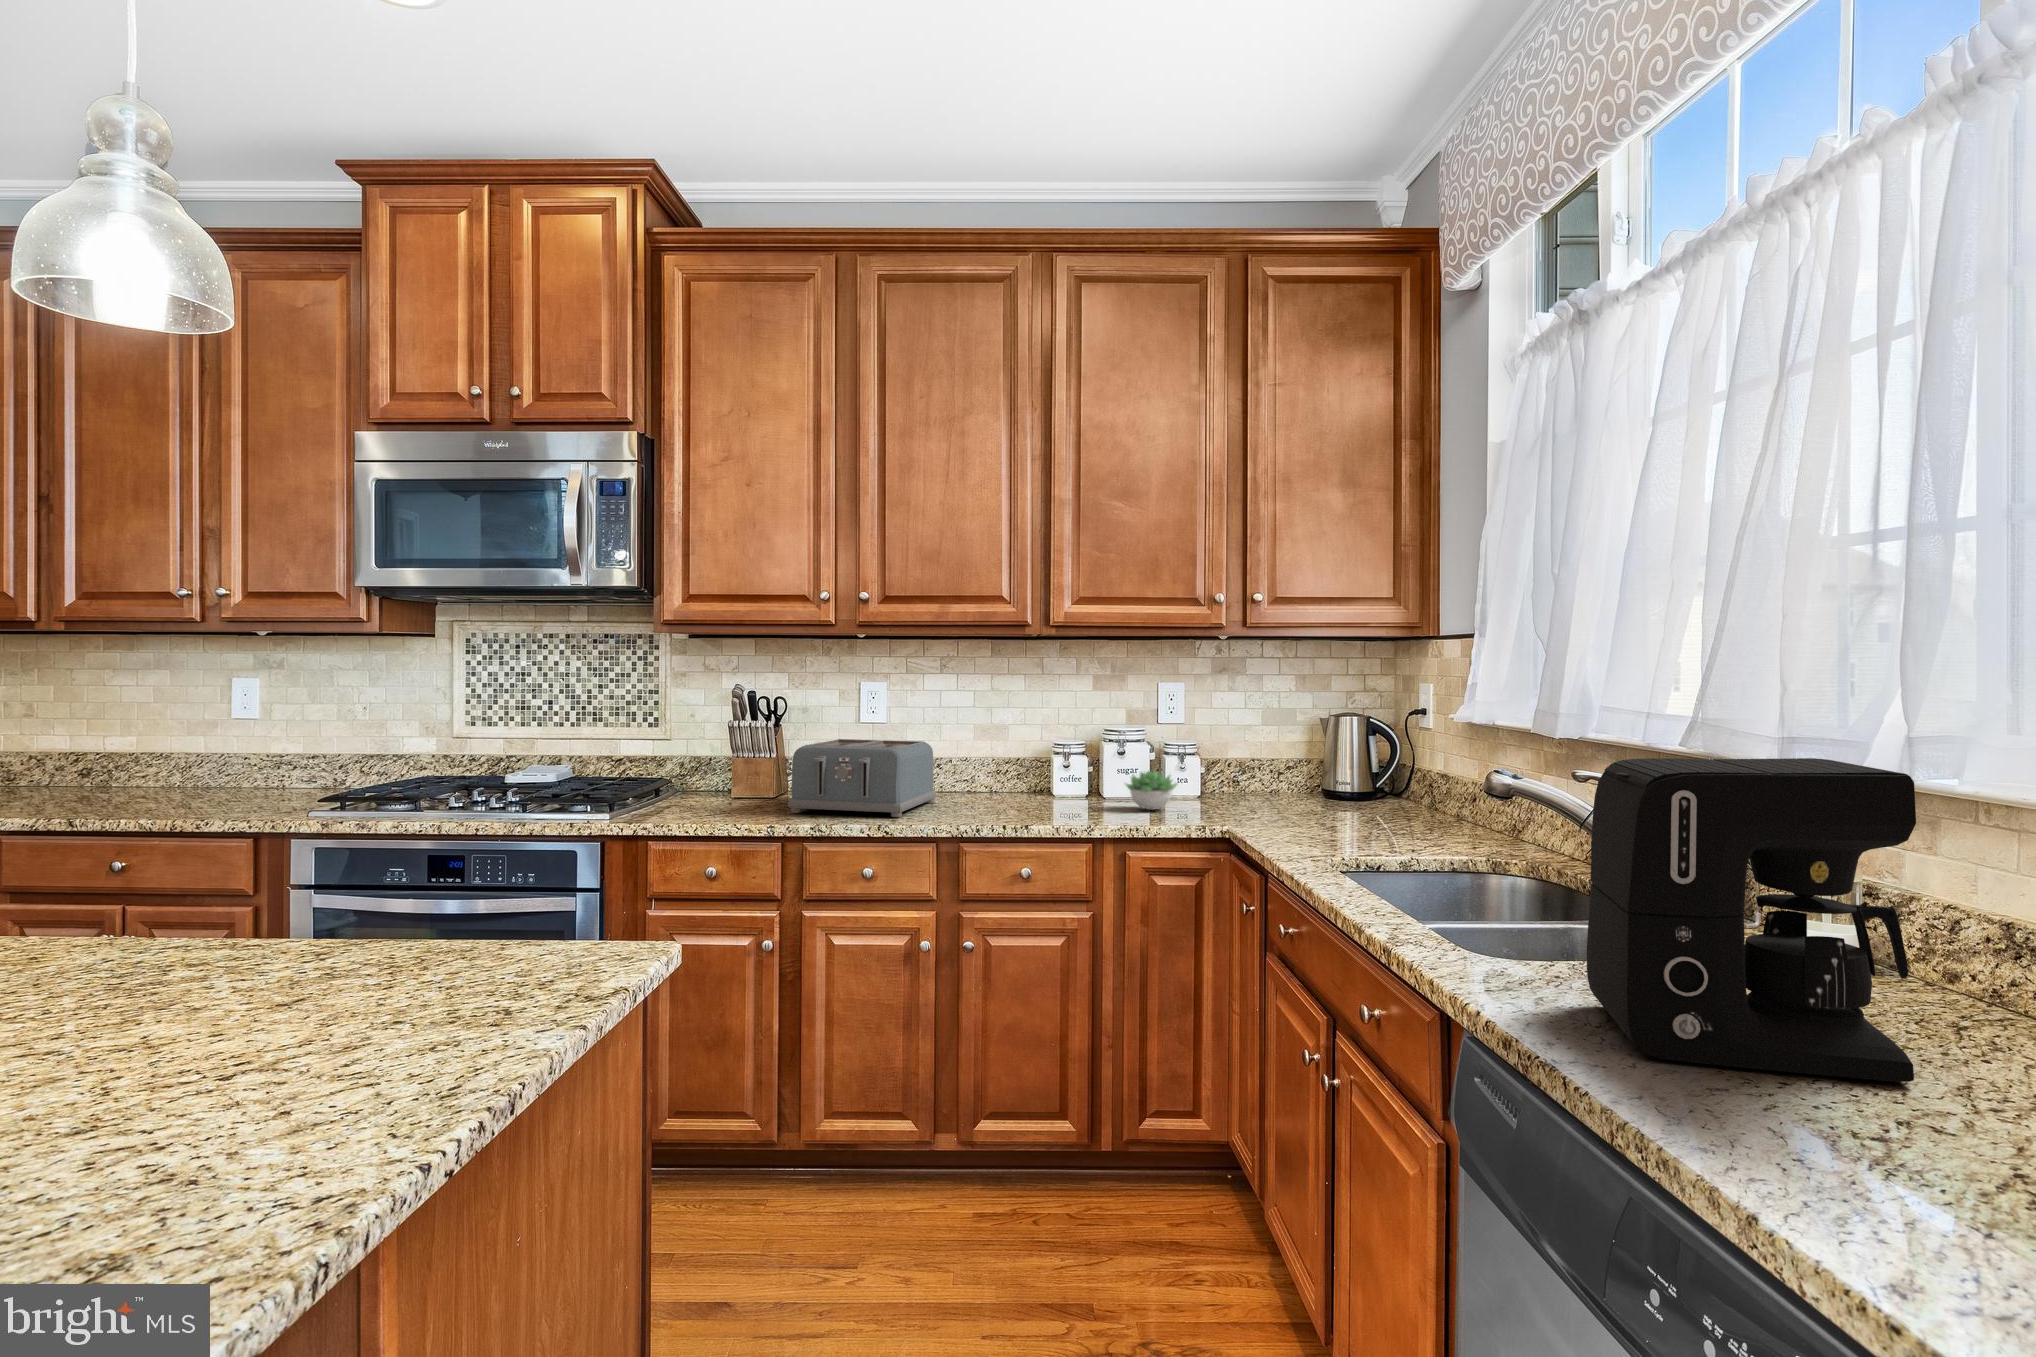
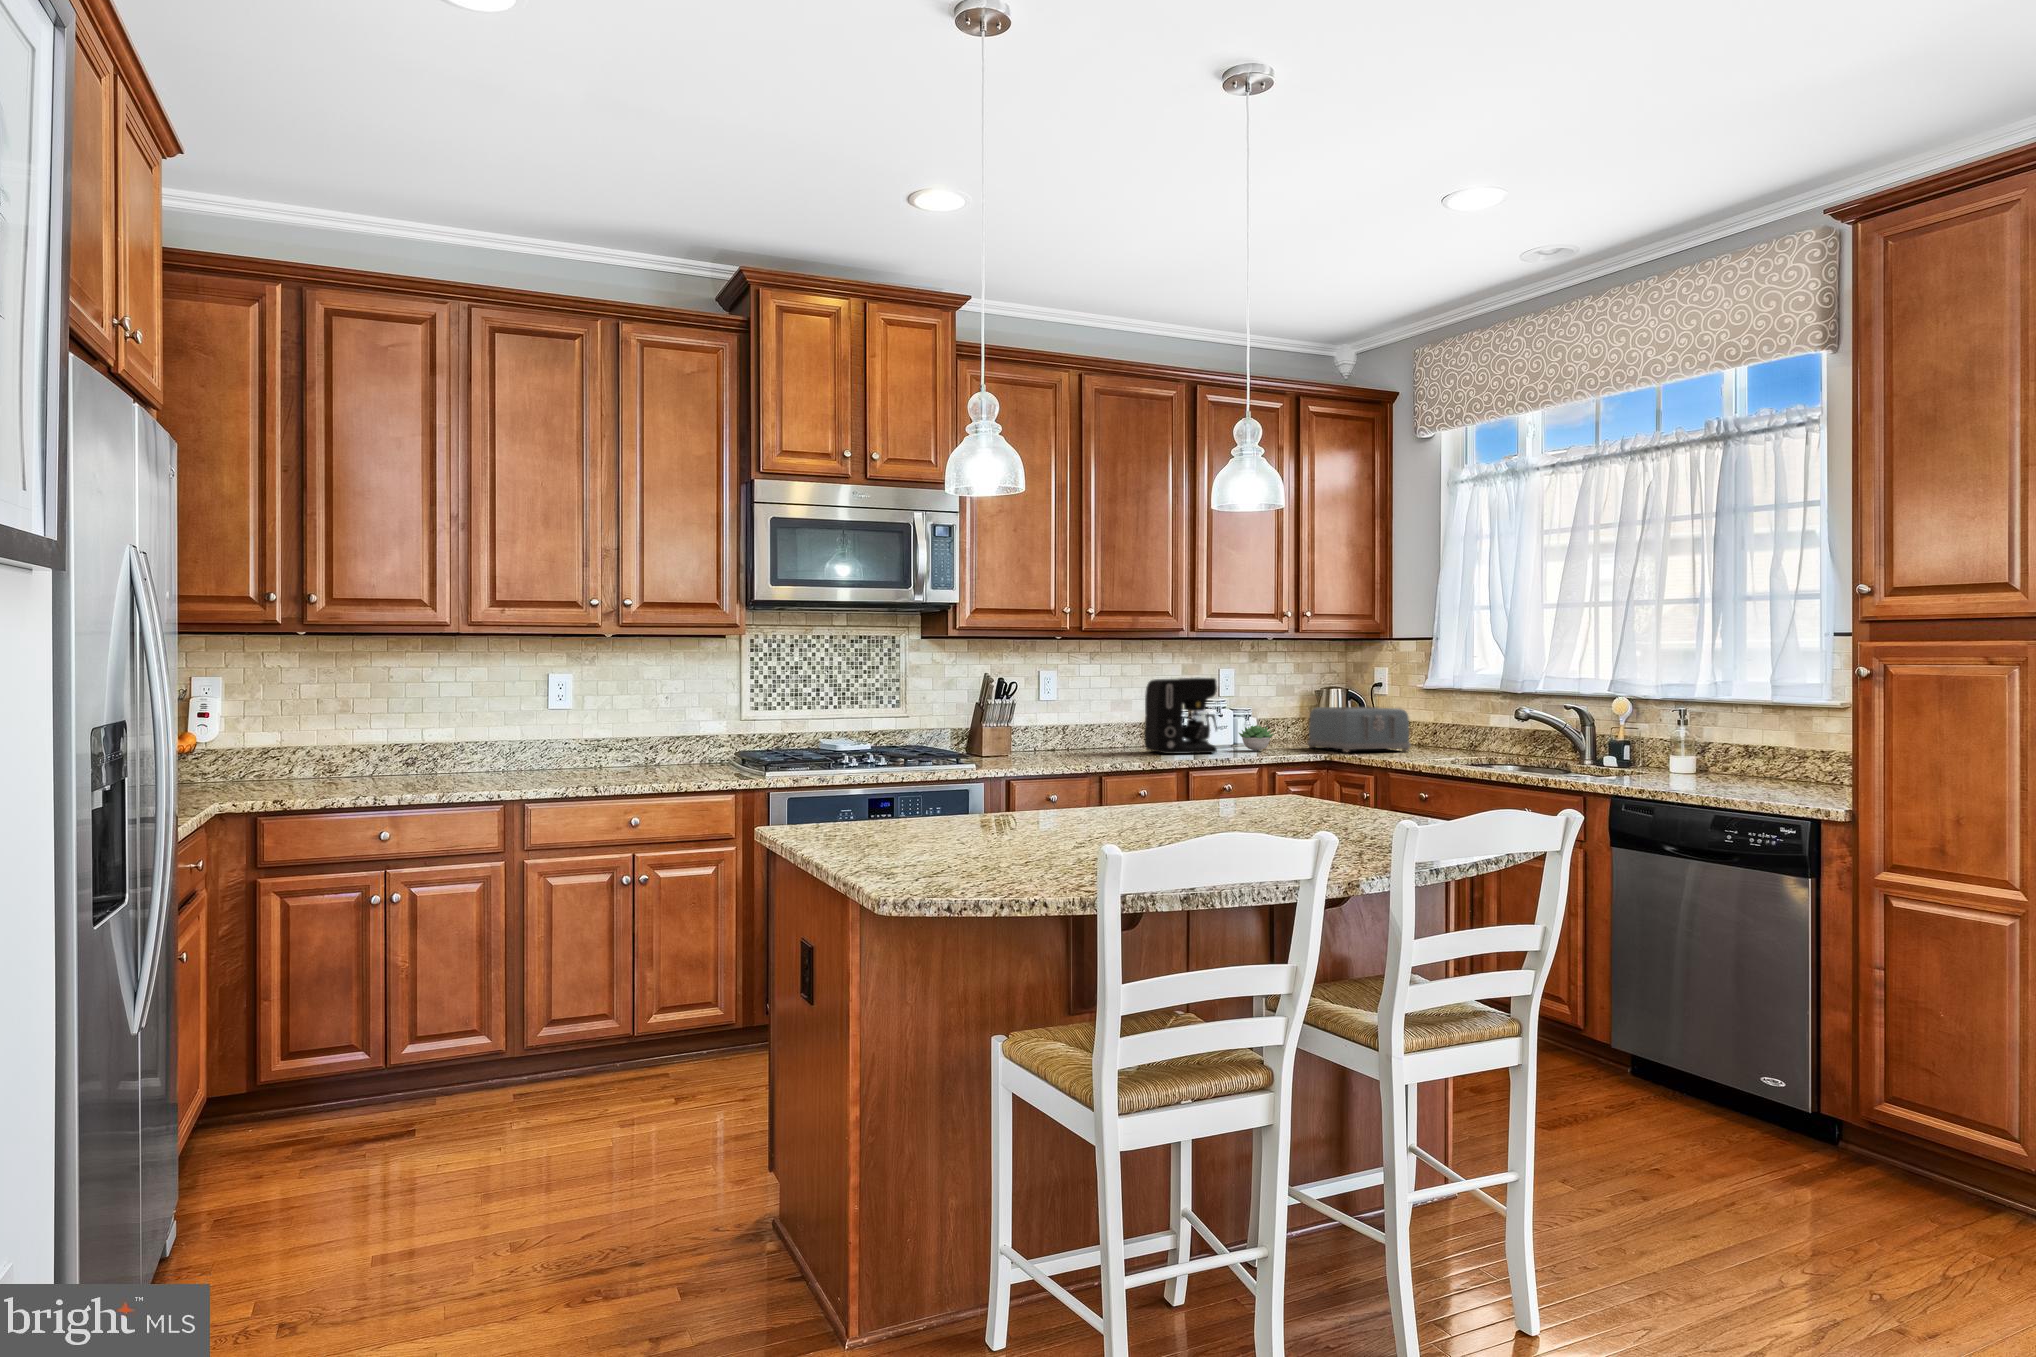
toaster: present [788,739,936,817] -> present [1308,707,1411,752]
coffee maker: present [1587,758,1916,1082] -> present [1144,678,1217,754]

